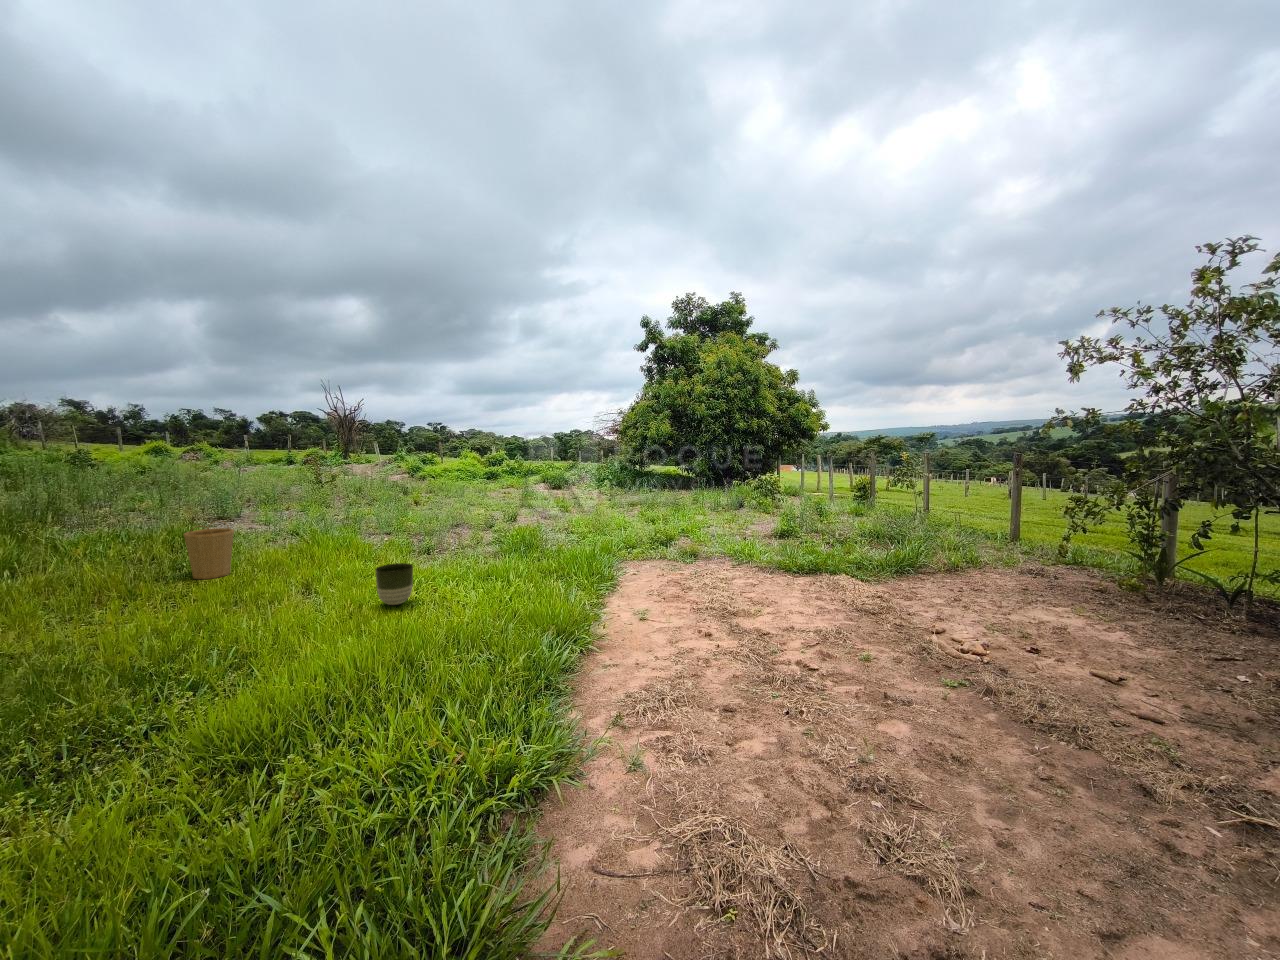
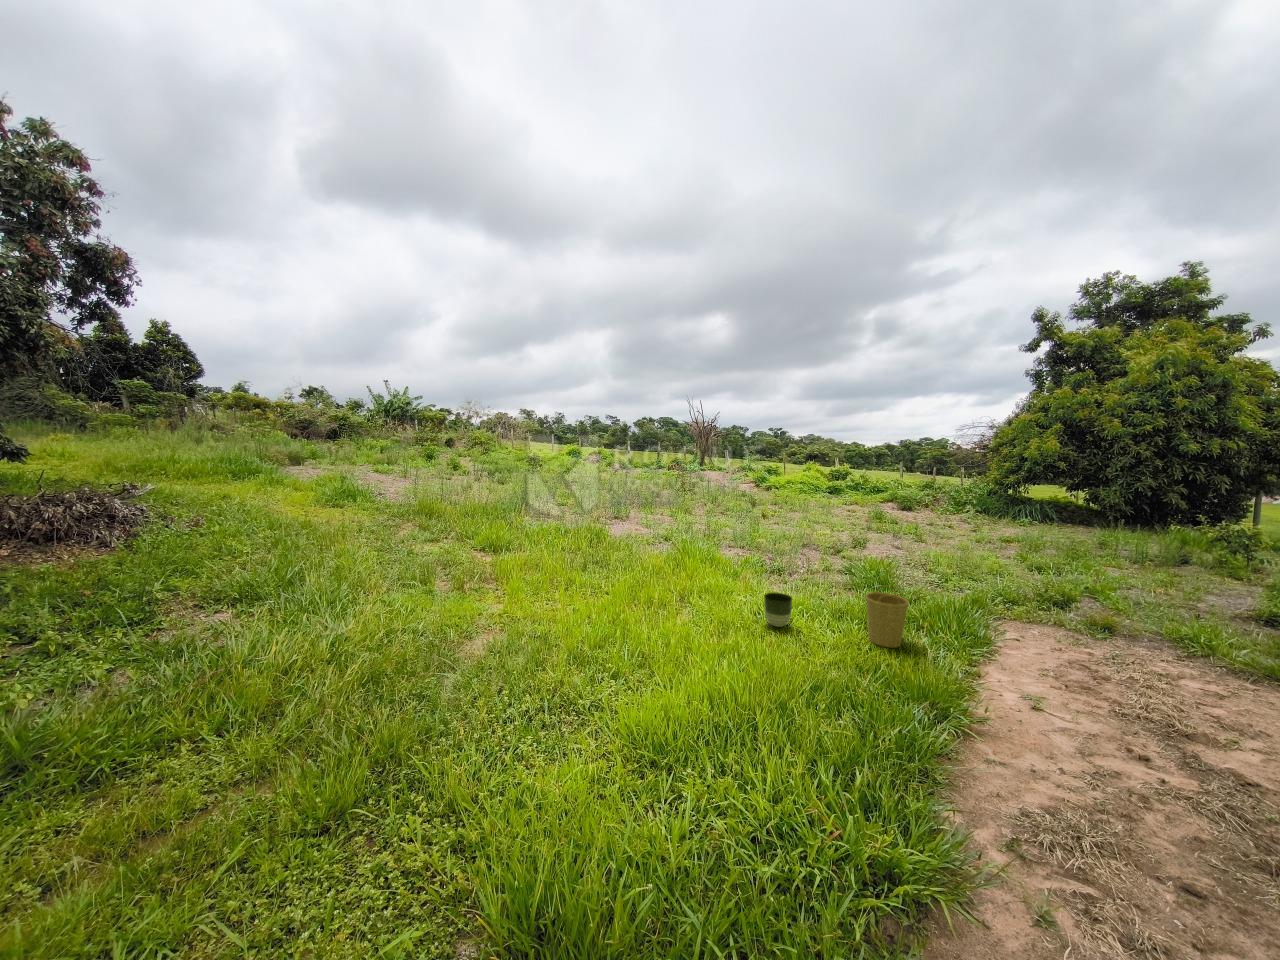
basket: present [184,525,234,579] -> present [865,586,909,648]

